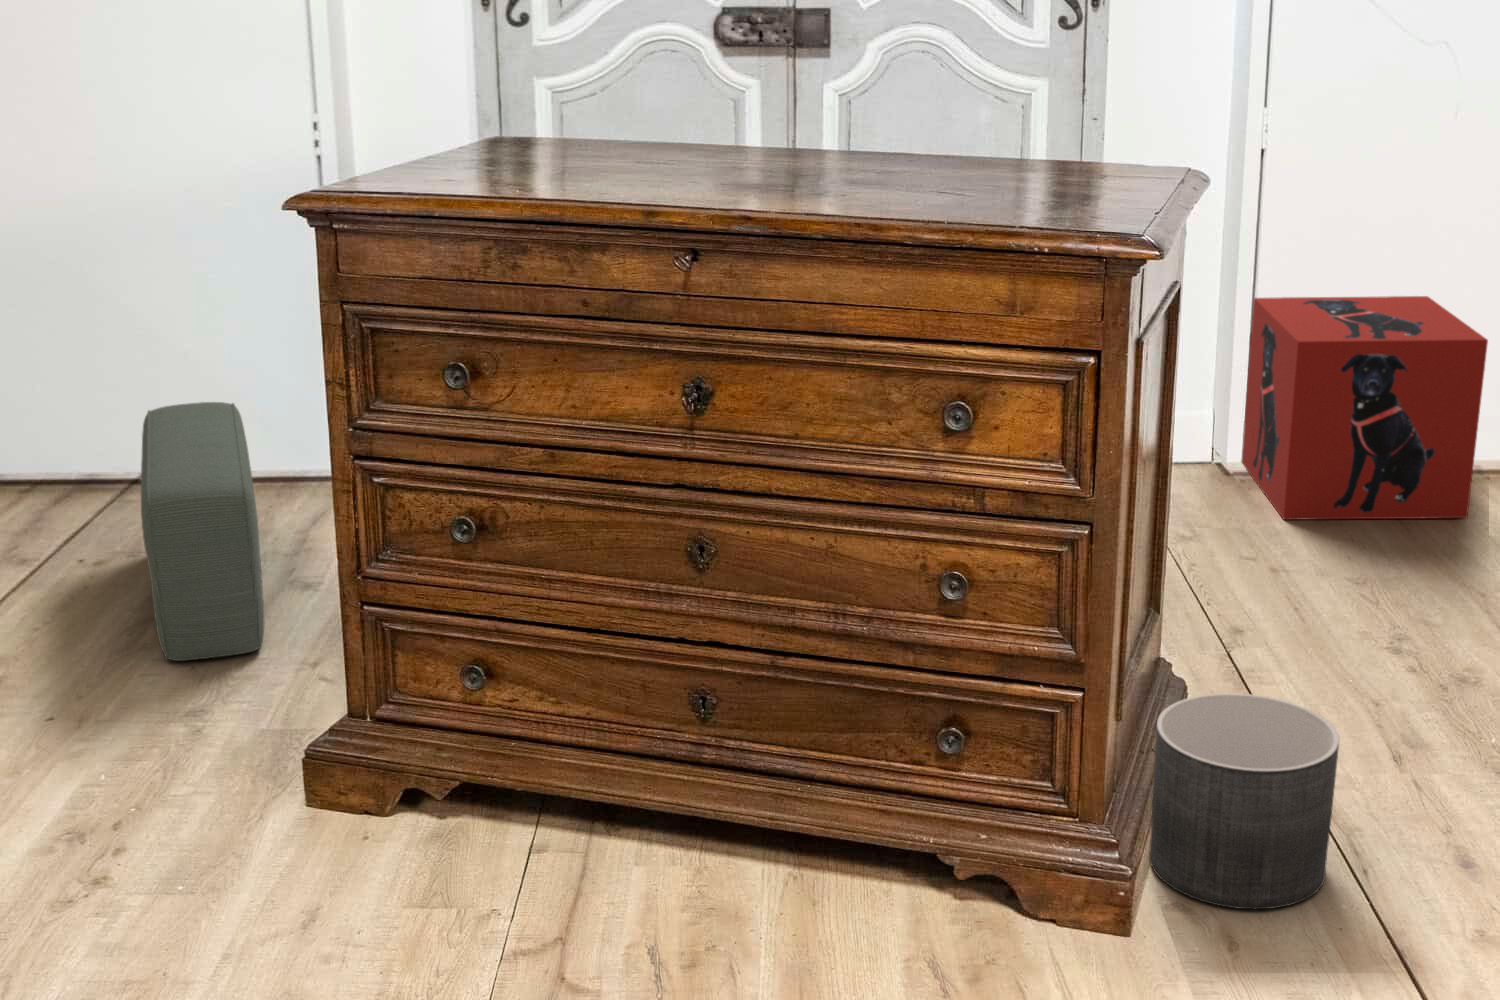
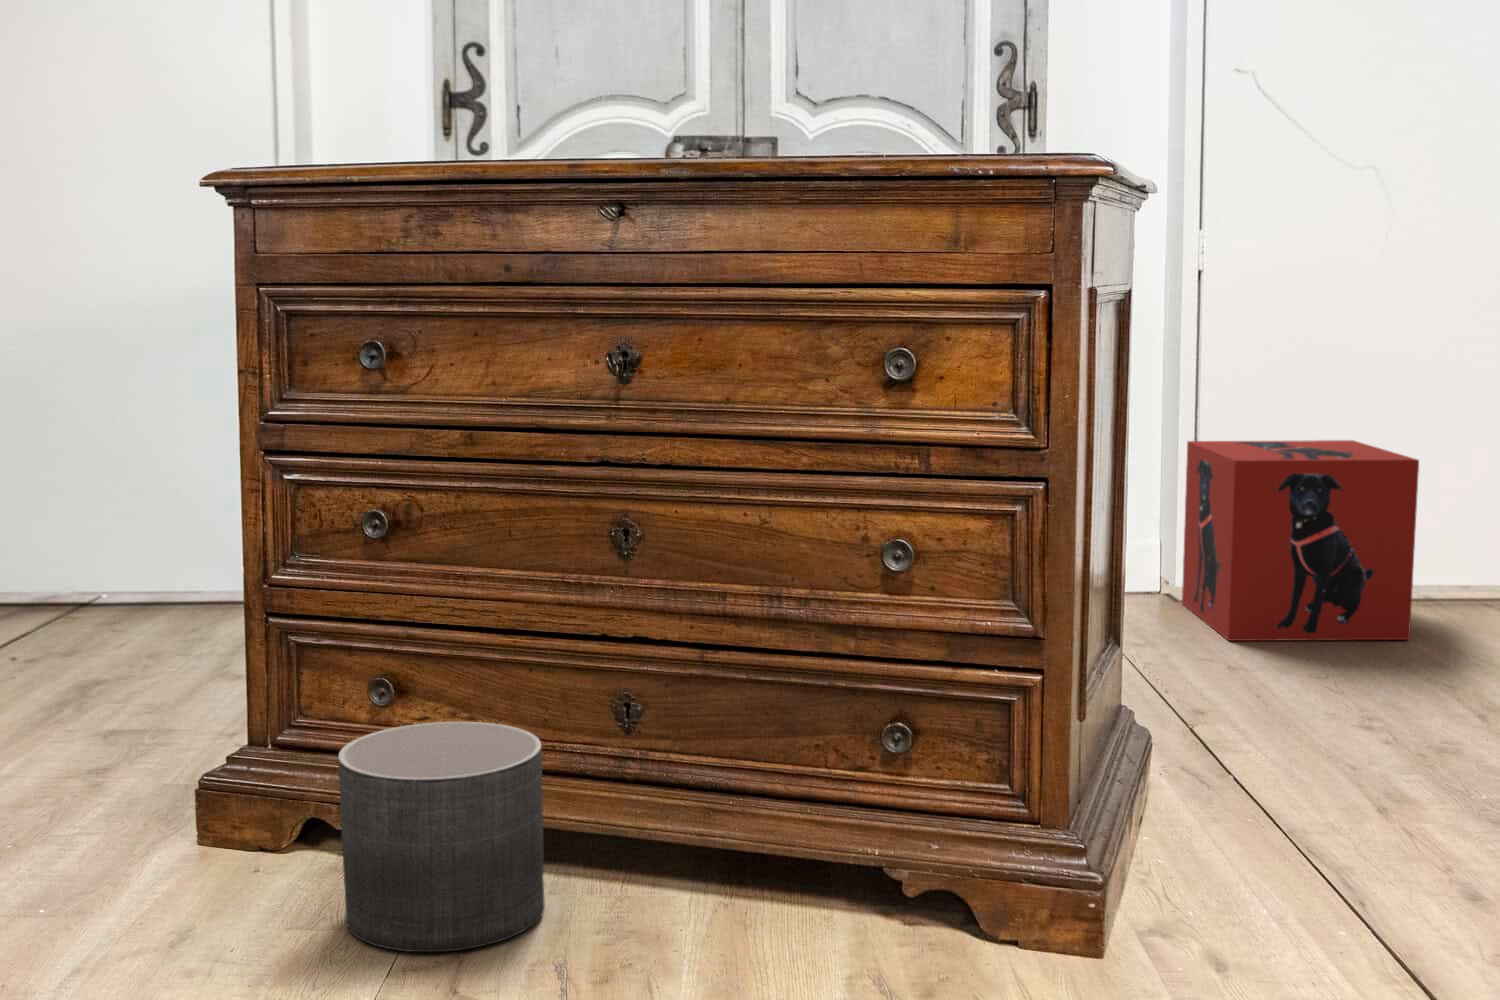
pouf: present [141,402,264,661] -> none [71,506,200,734]
planter: present [1149,693,1339,909] -> present [338,722,544,952]

